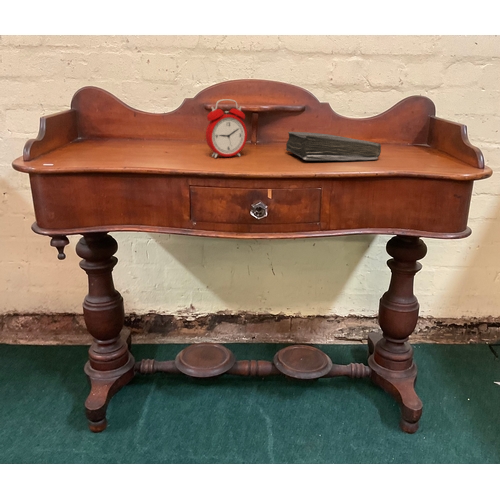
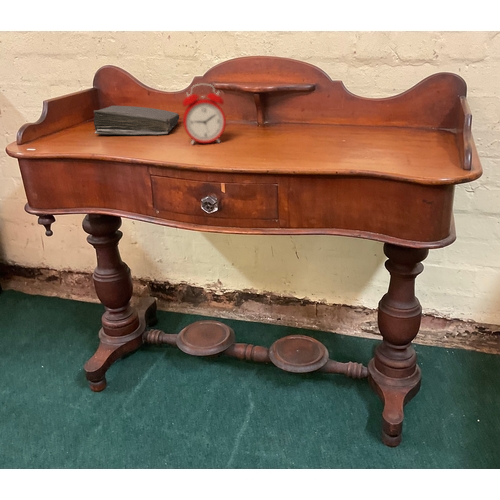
book: present [286,132,381,161] -> present [93,106,179,135]

